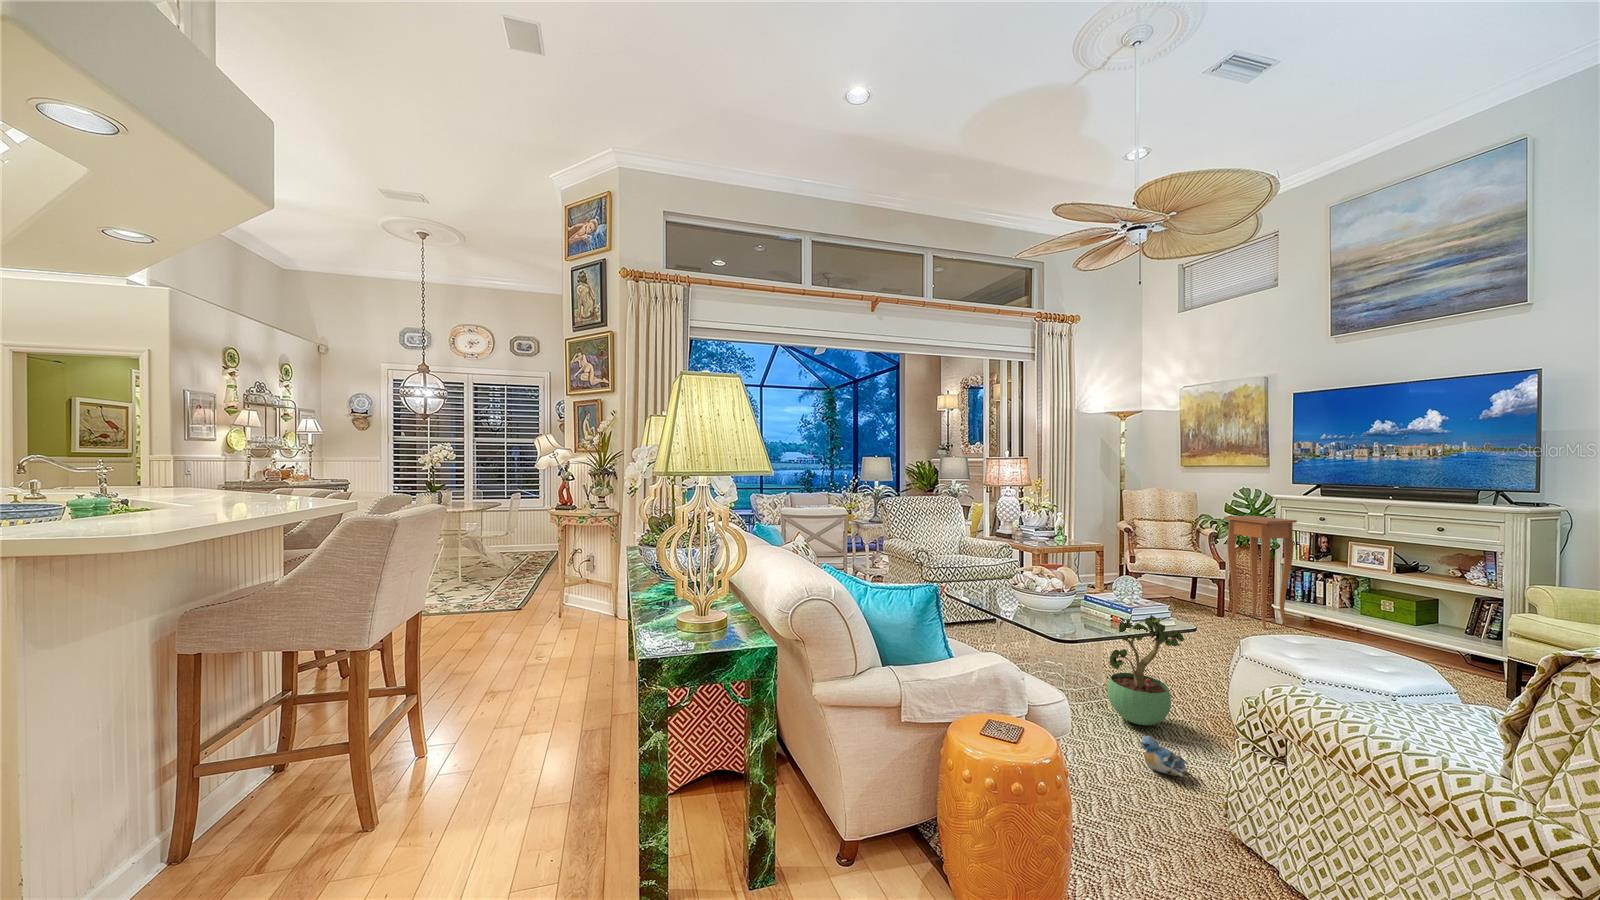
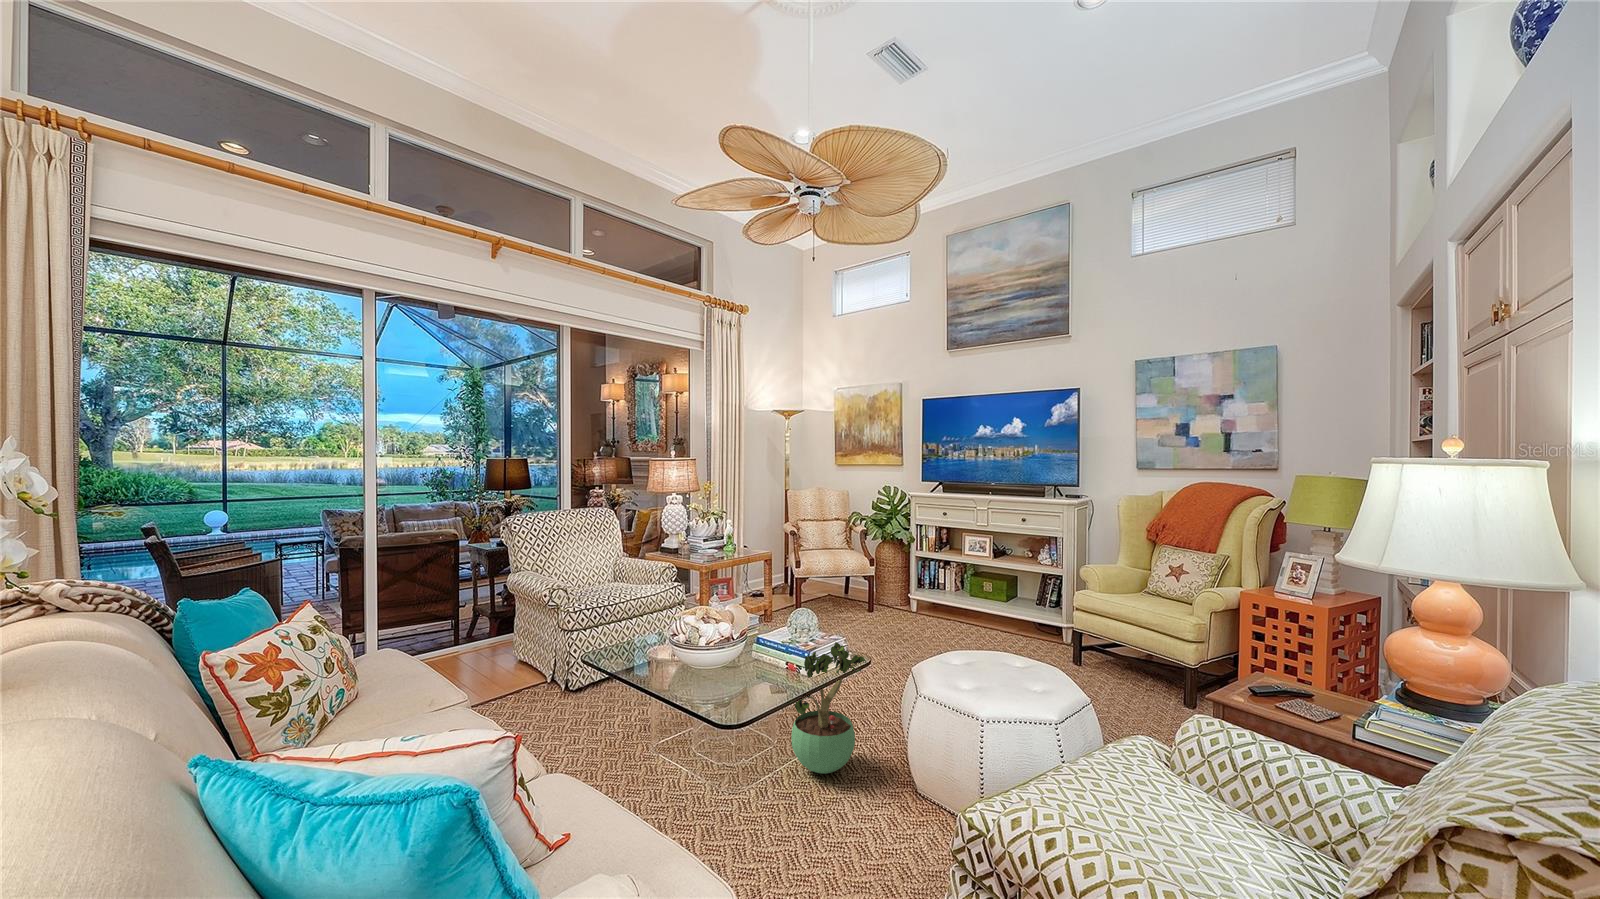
side table: present [1224,516,1297,629] -> none [875,513,928,621]
plush toy: present [1140,736,1192,777] -> none [832,797,886,840]

